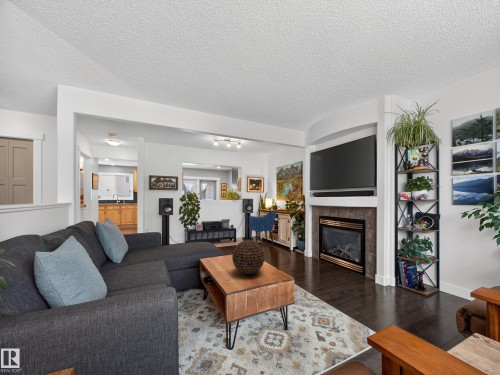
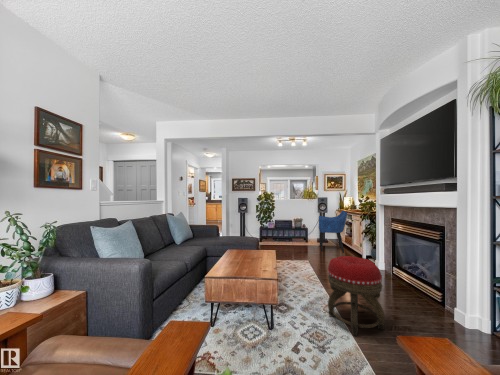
decorative orb: present [232,240,264,274] -> none [229,235,259,266]
footstool: none [312,249,354,313] -> present [328,256,385,336]

